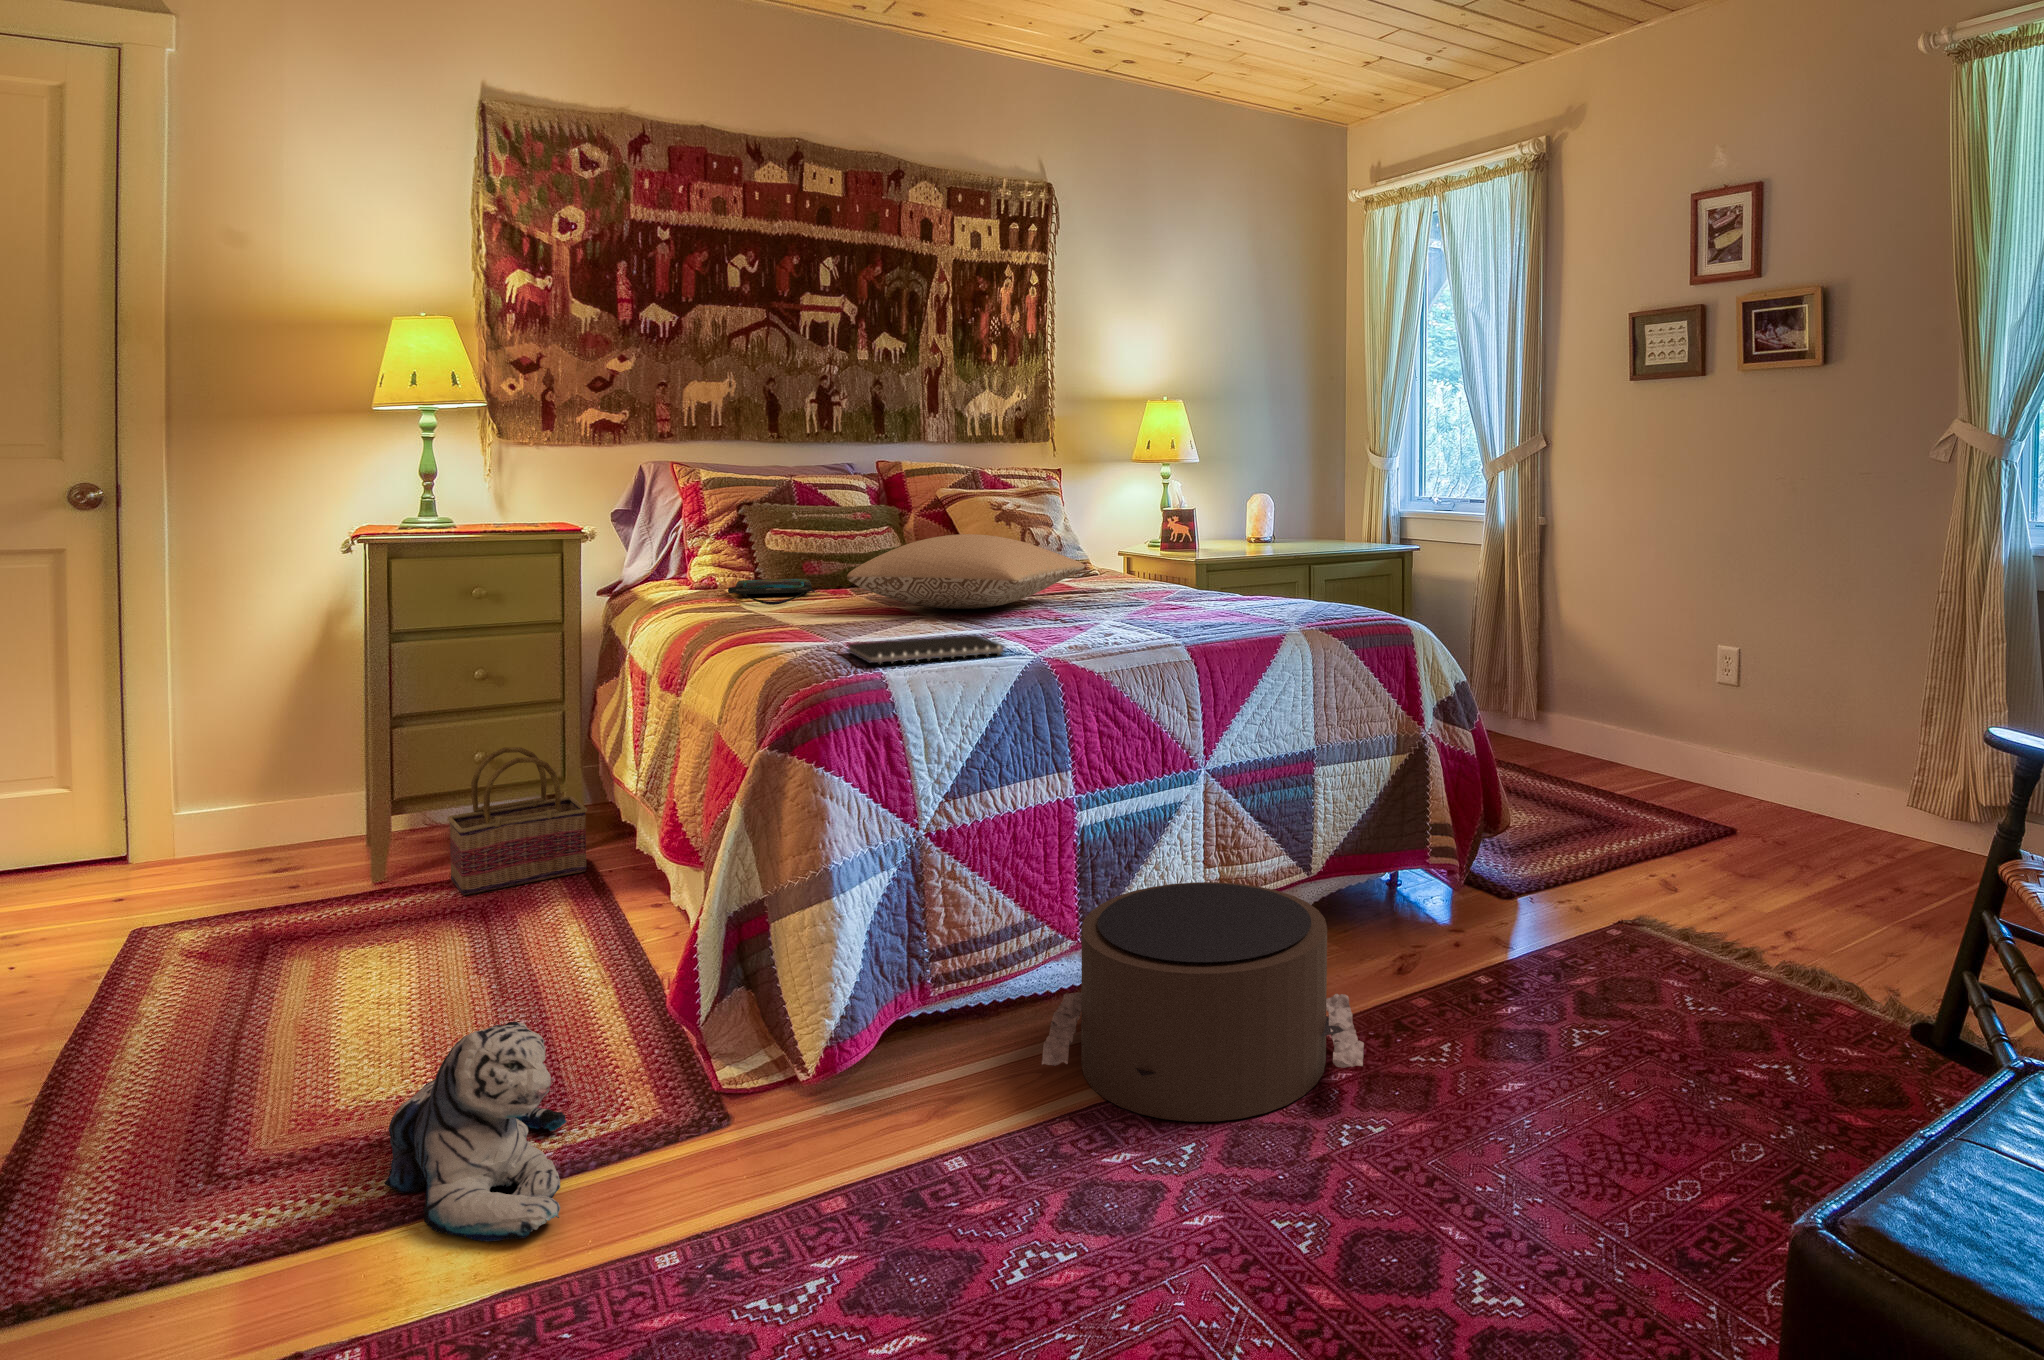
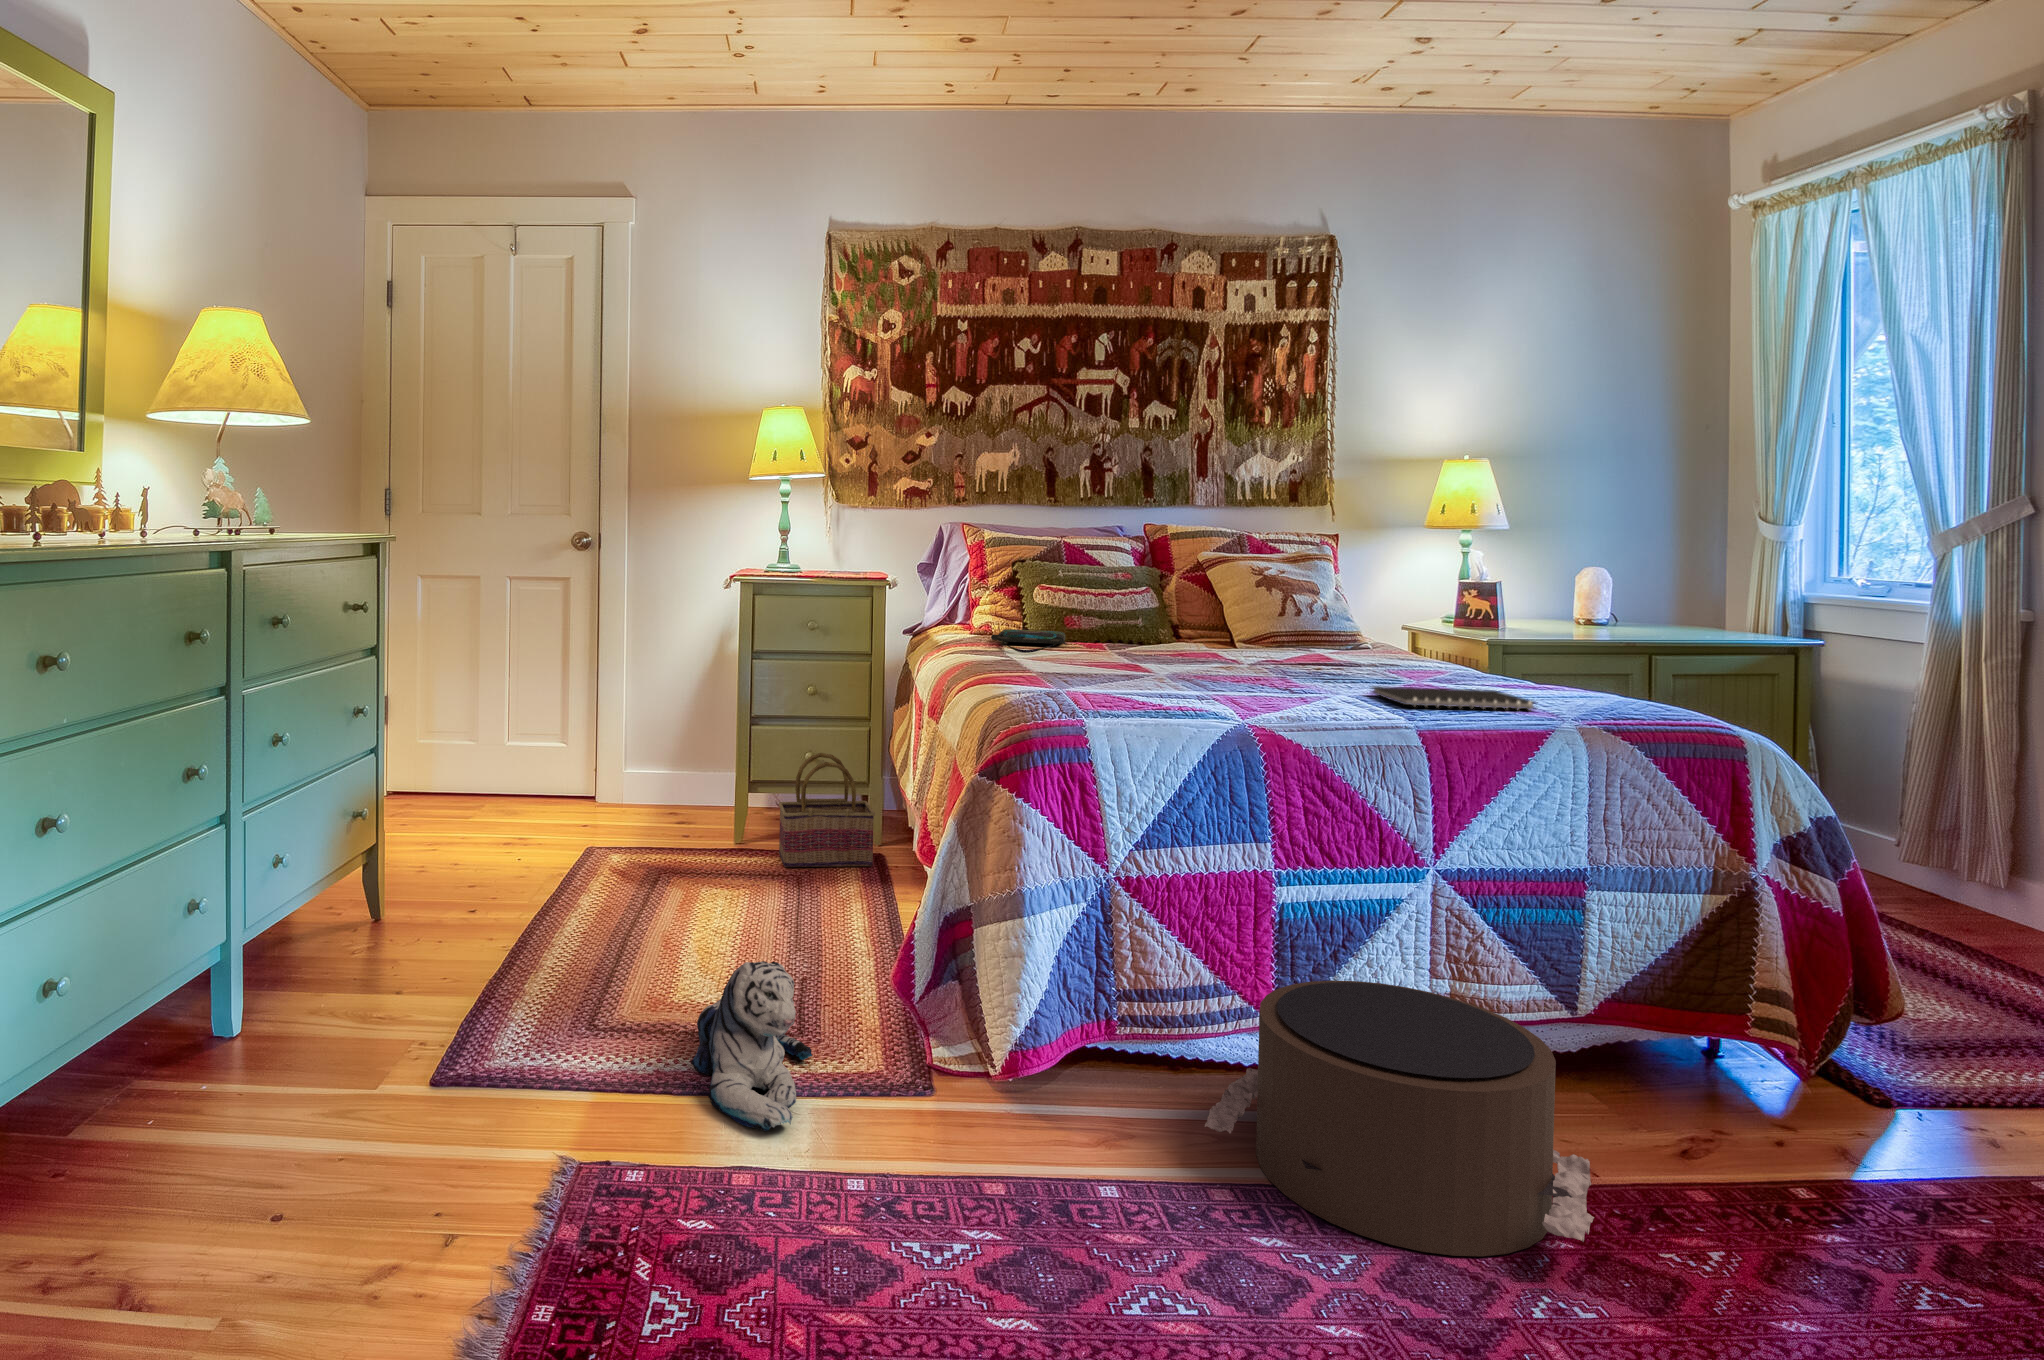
pillow: present [847,534,1085,609] -> none [1083,598,1329,671]
notebook: present [846,635,1005,664] -> present [1372,686,1536,710]

